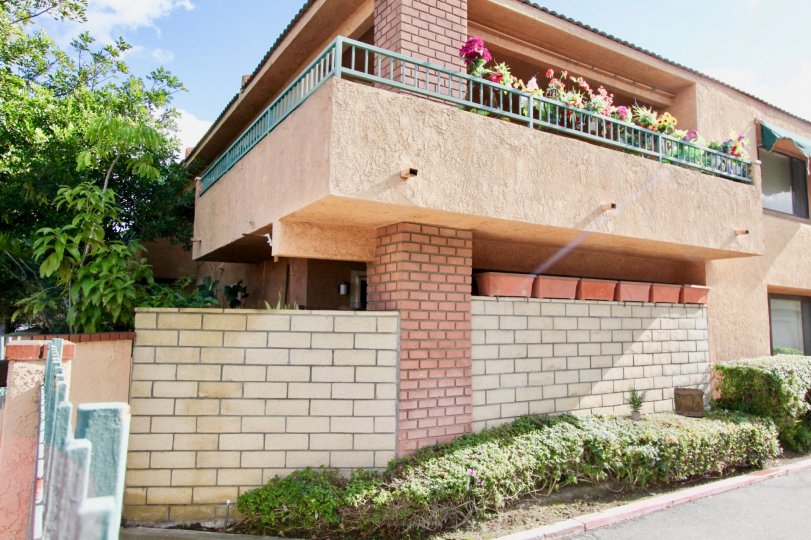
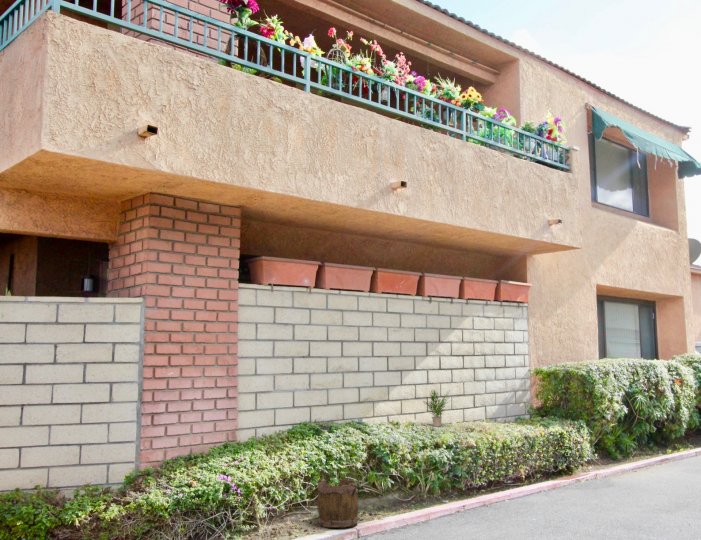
bucket: present [674,387,704,417] -> present [317,479,361,527]

